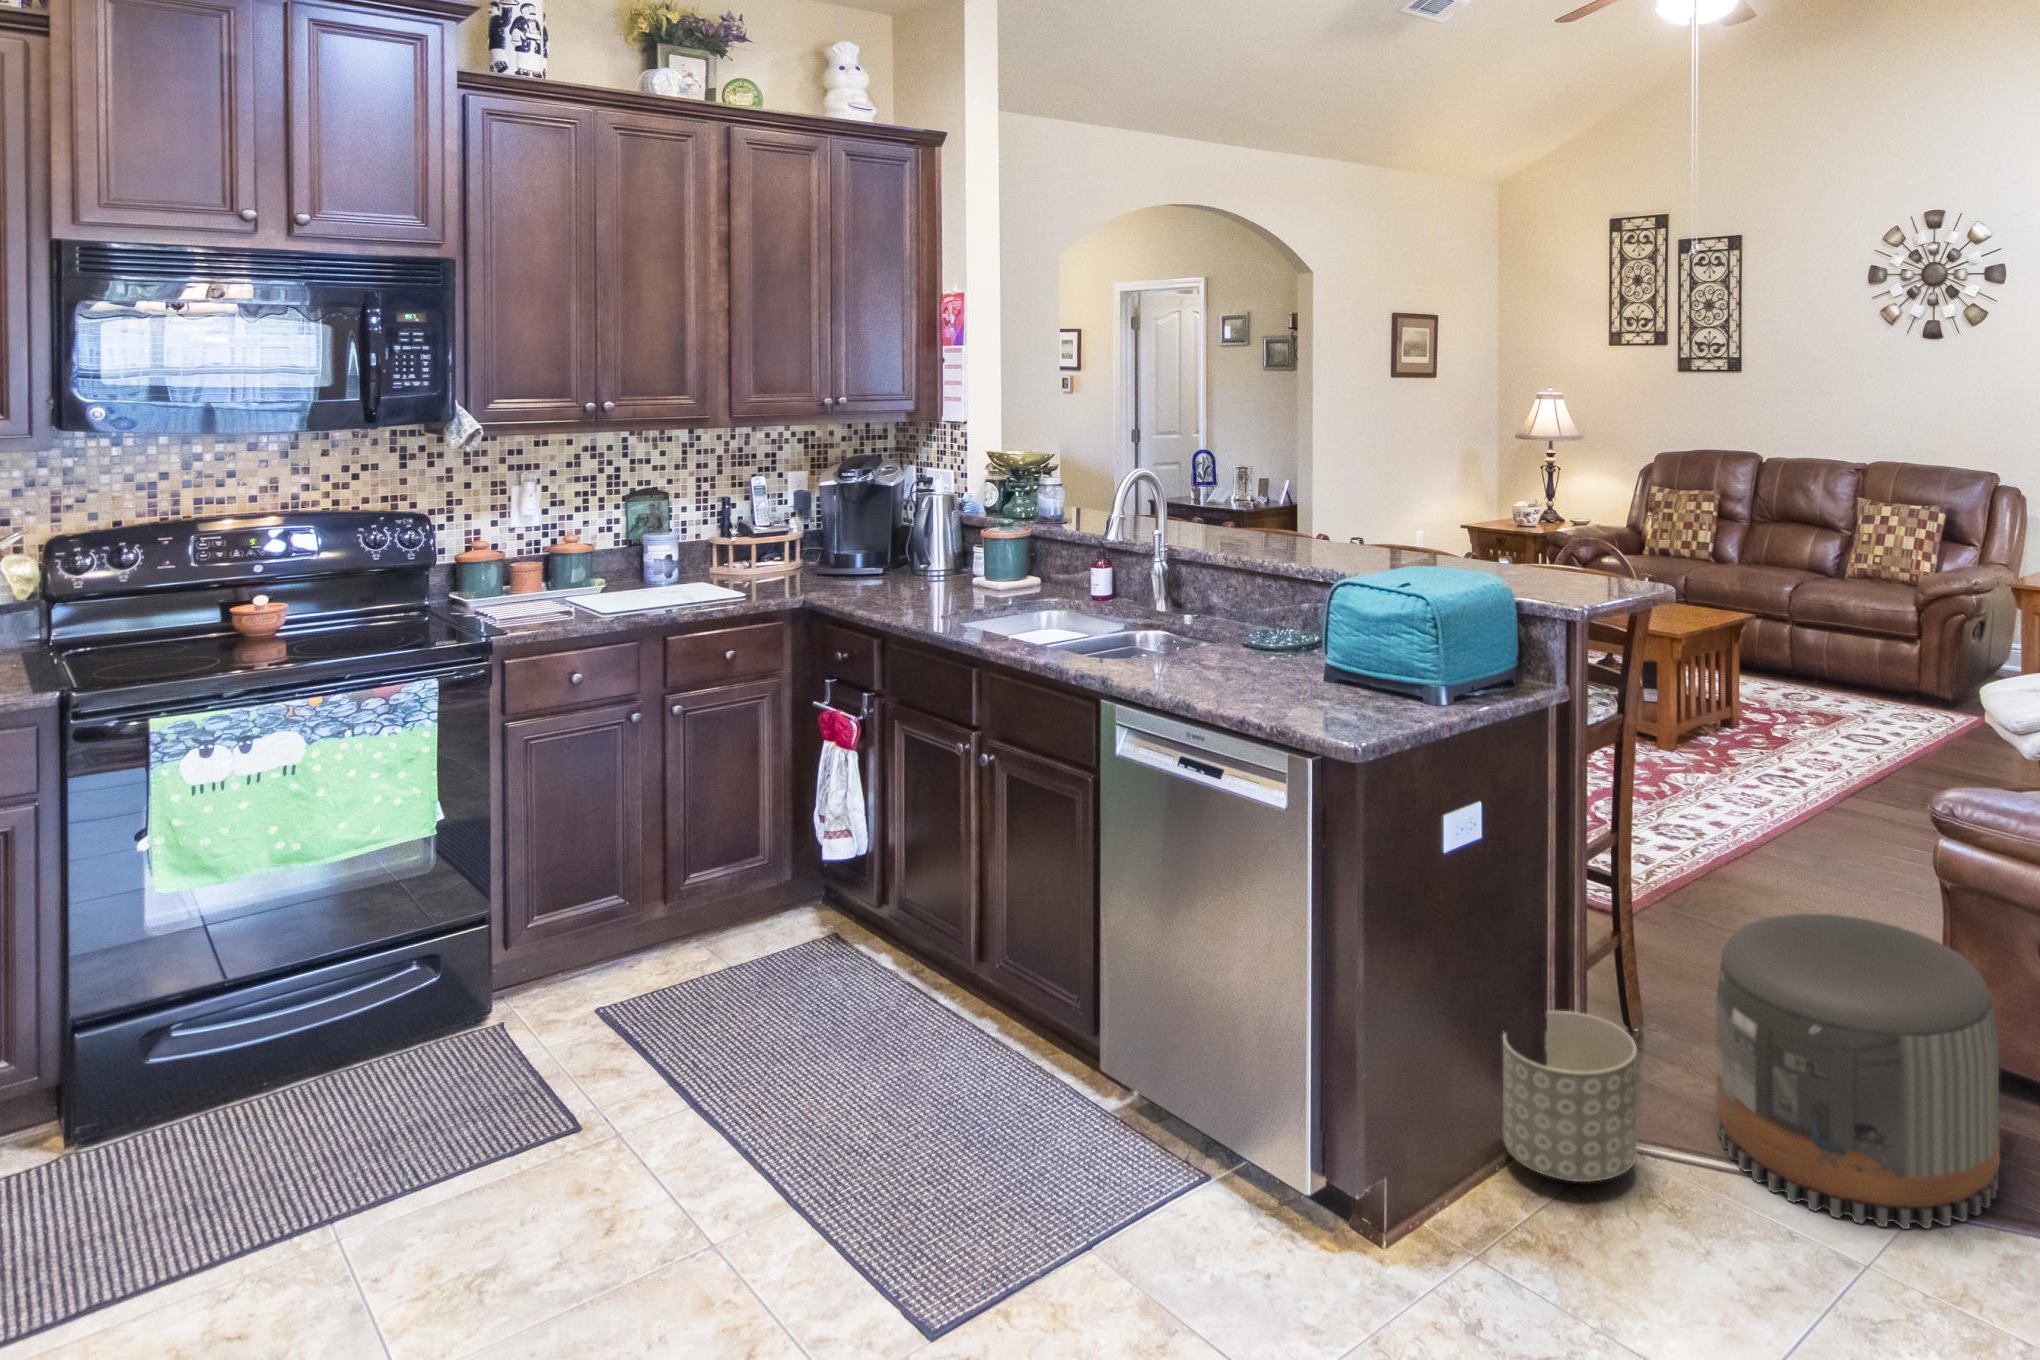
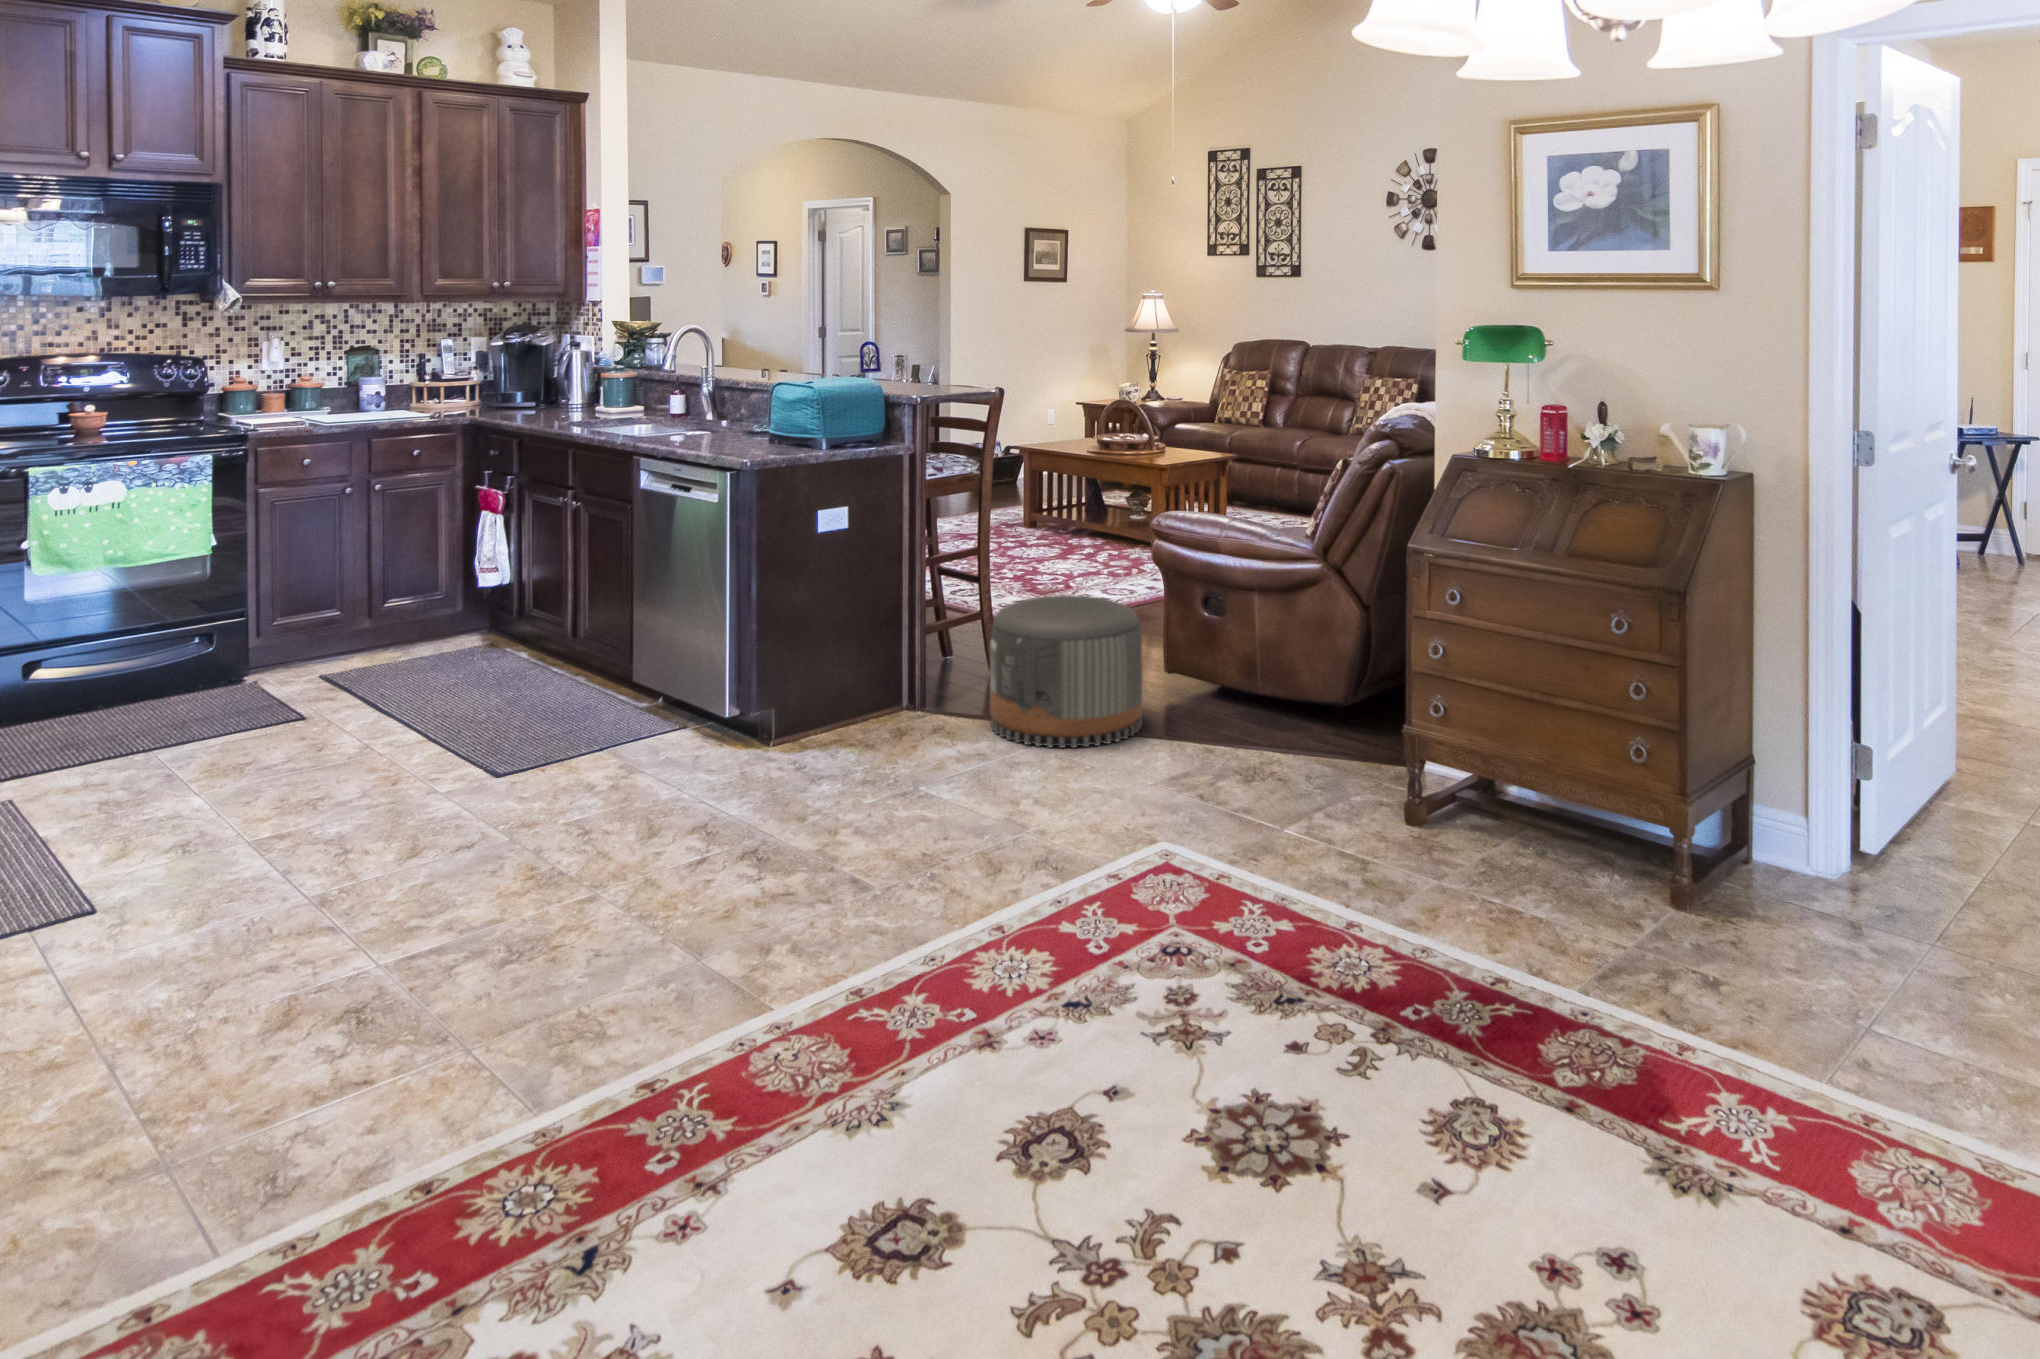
planter: present [1503,1011,1637,1182] -> none [854,647,932,734]

